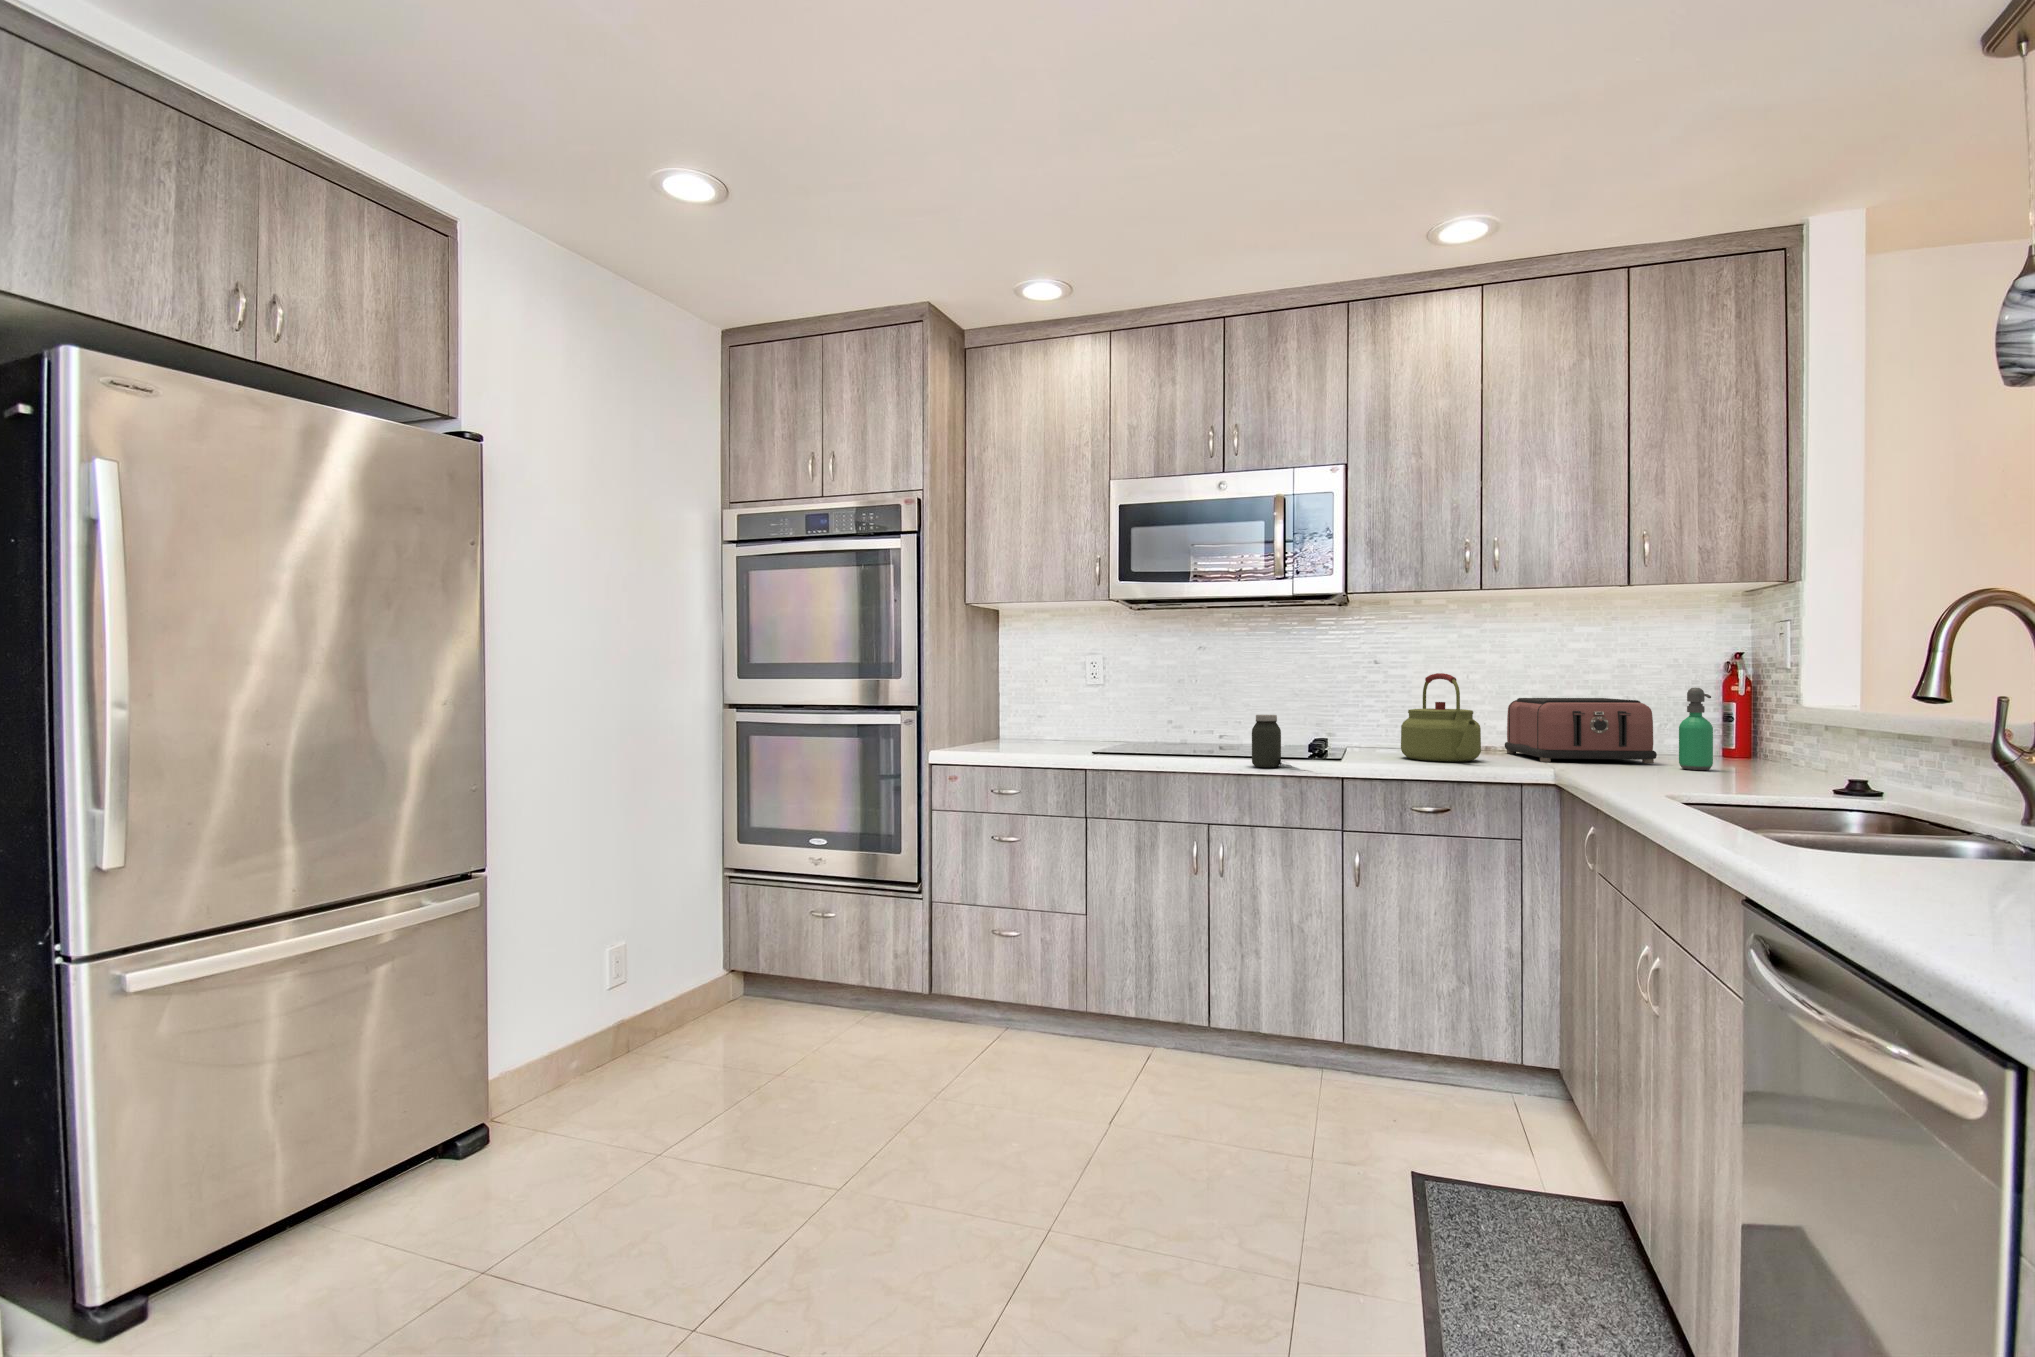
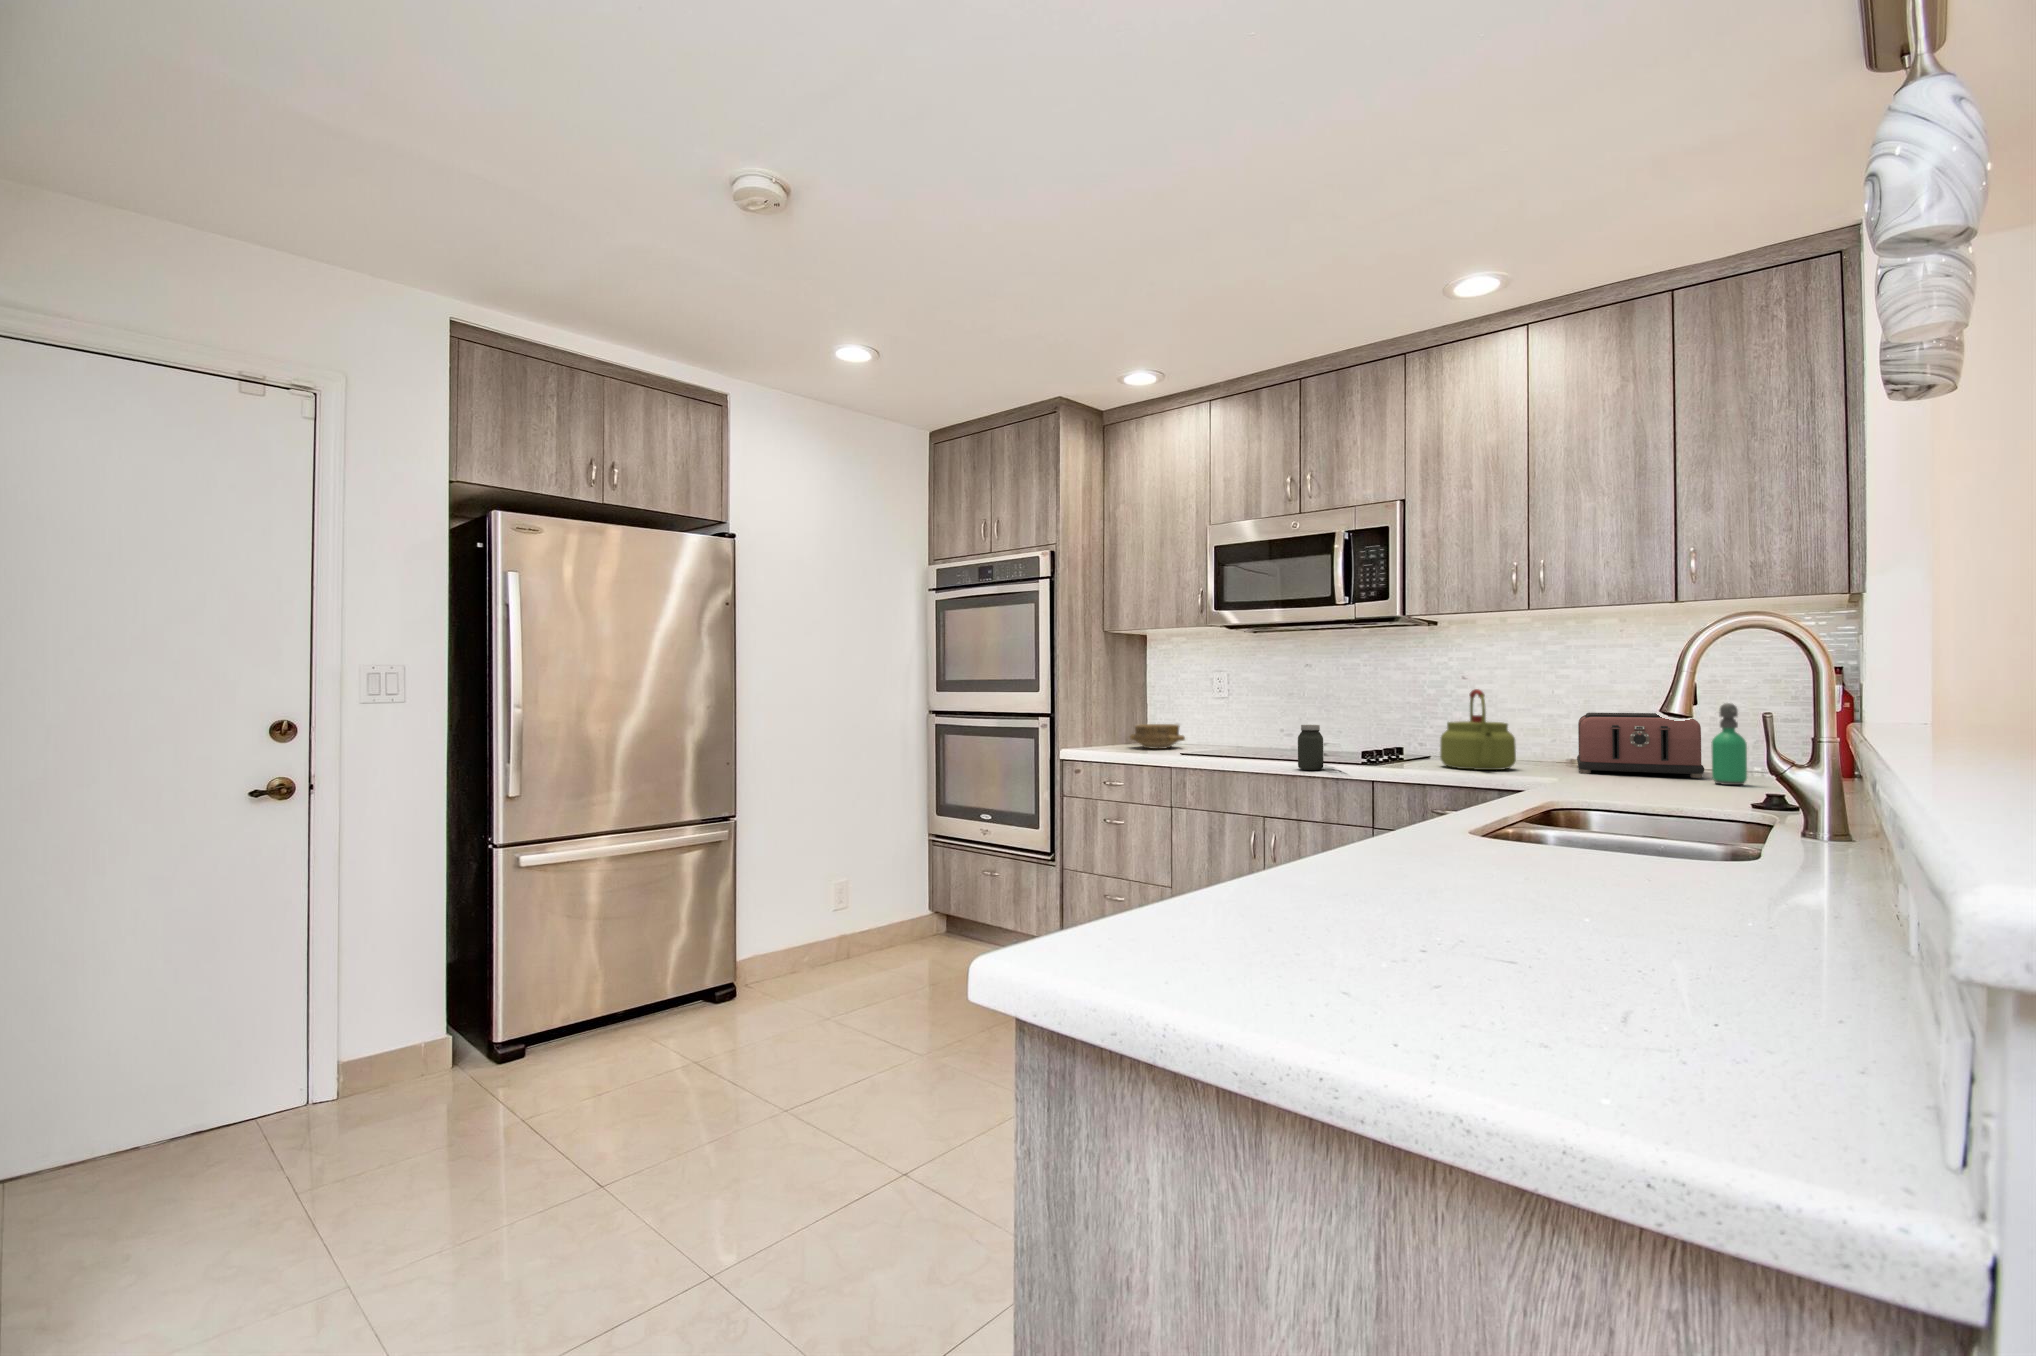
ceramic bowl: none [996,715,1065,745] -> present [1130,724,1185,749]

